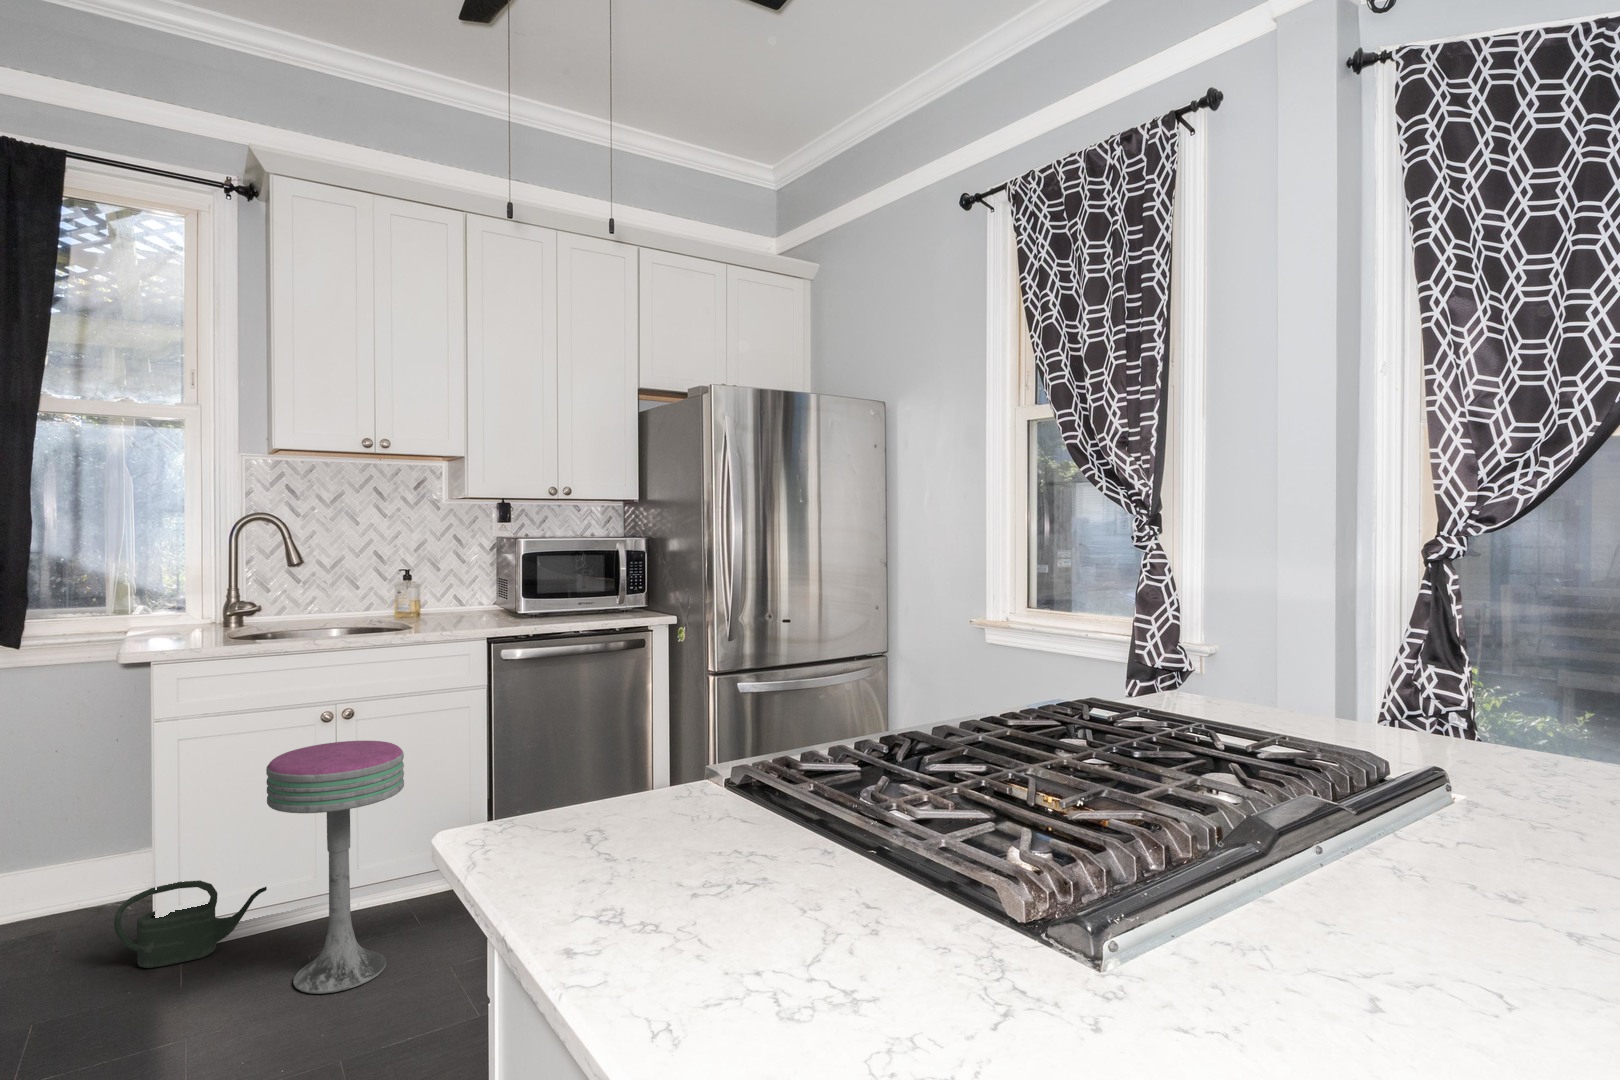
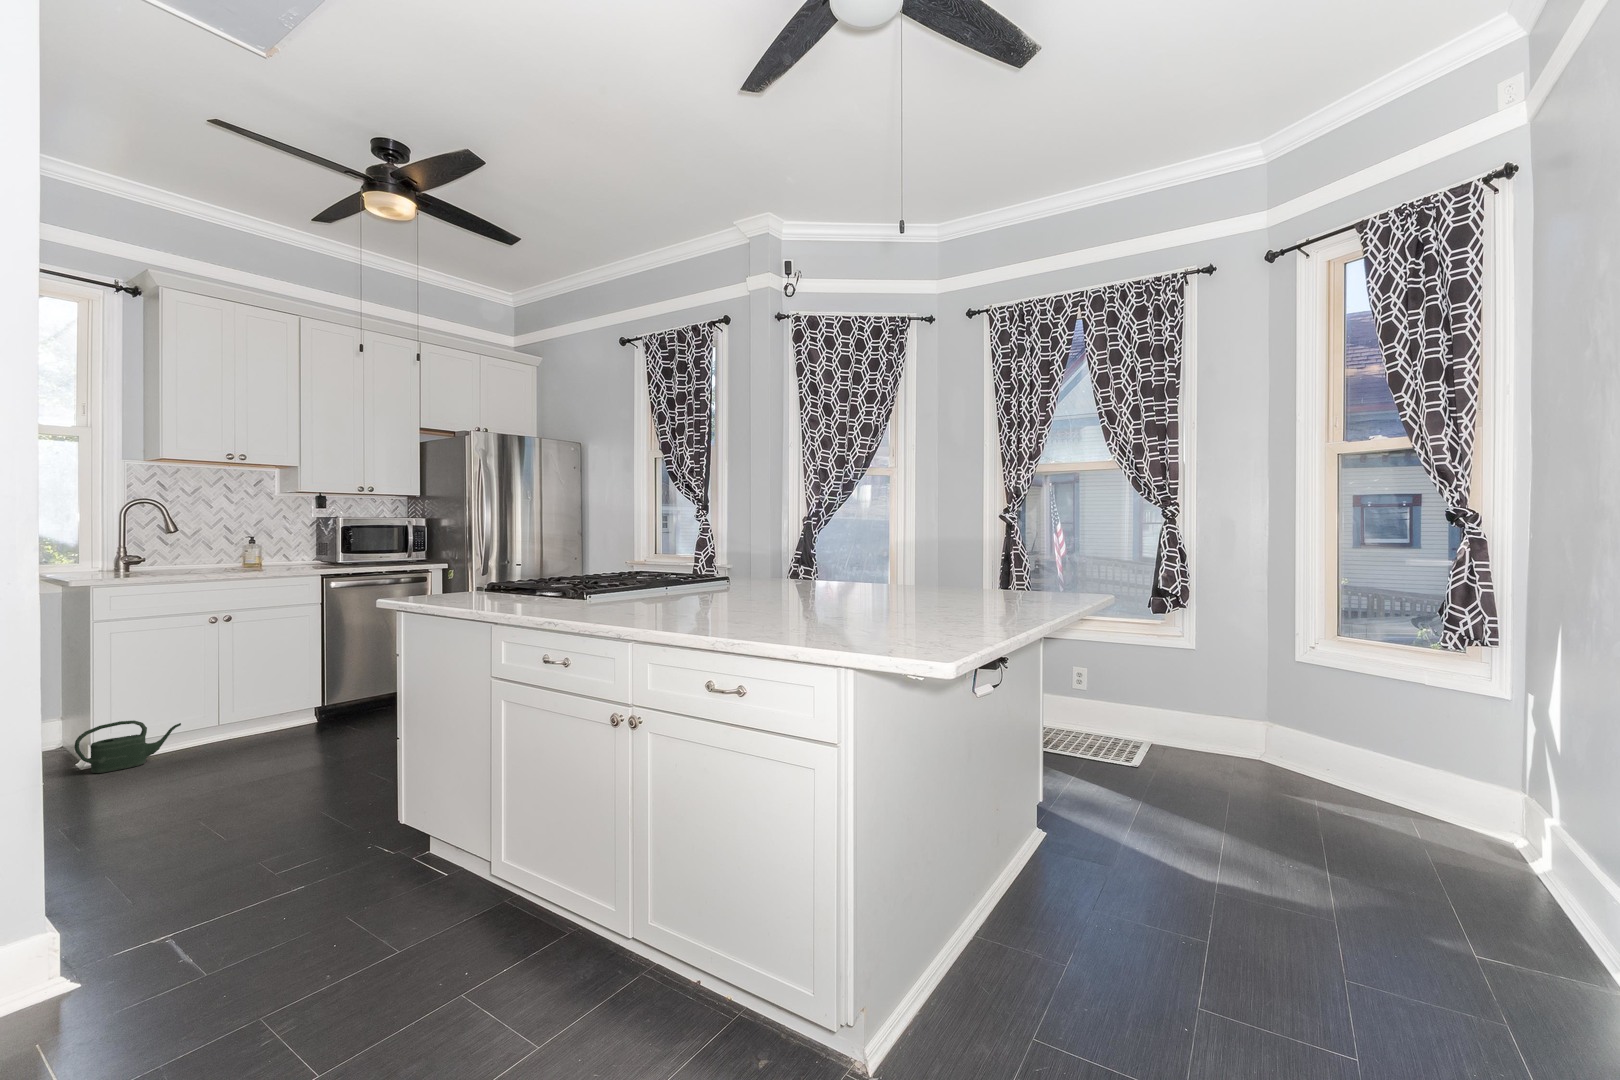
bar stool: present [266,741,404,994] -> none [200,630,289,767]

